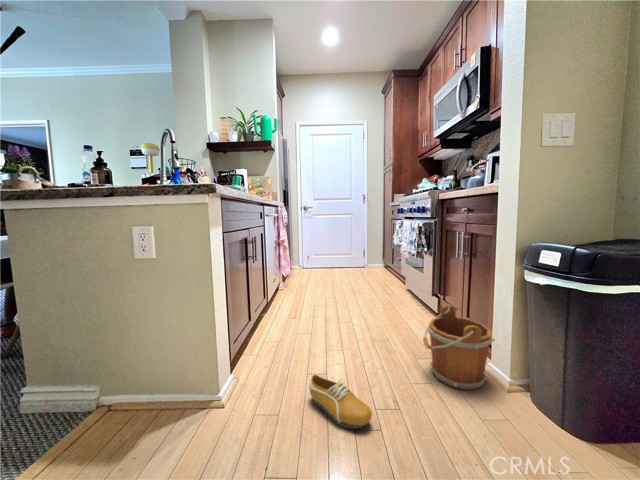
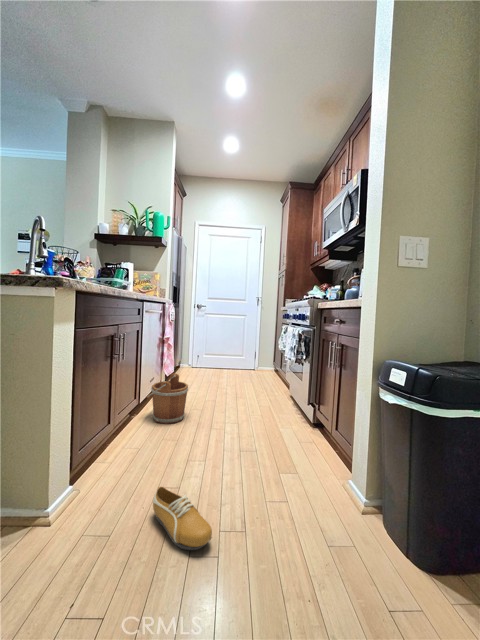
bucket: present [423,305,494,390] -> present [147,374,188,424]

